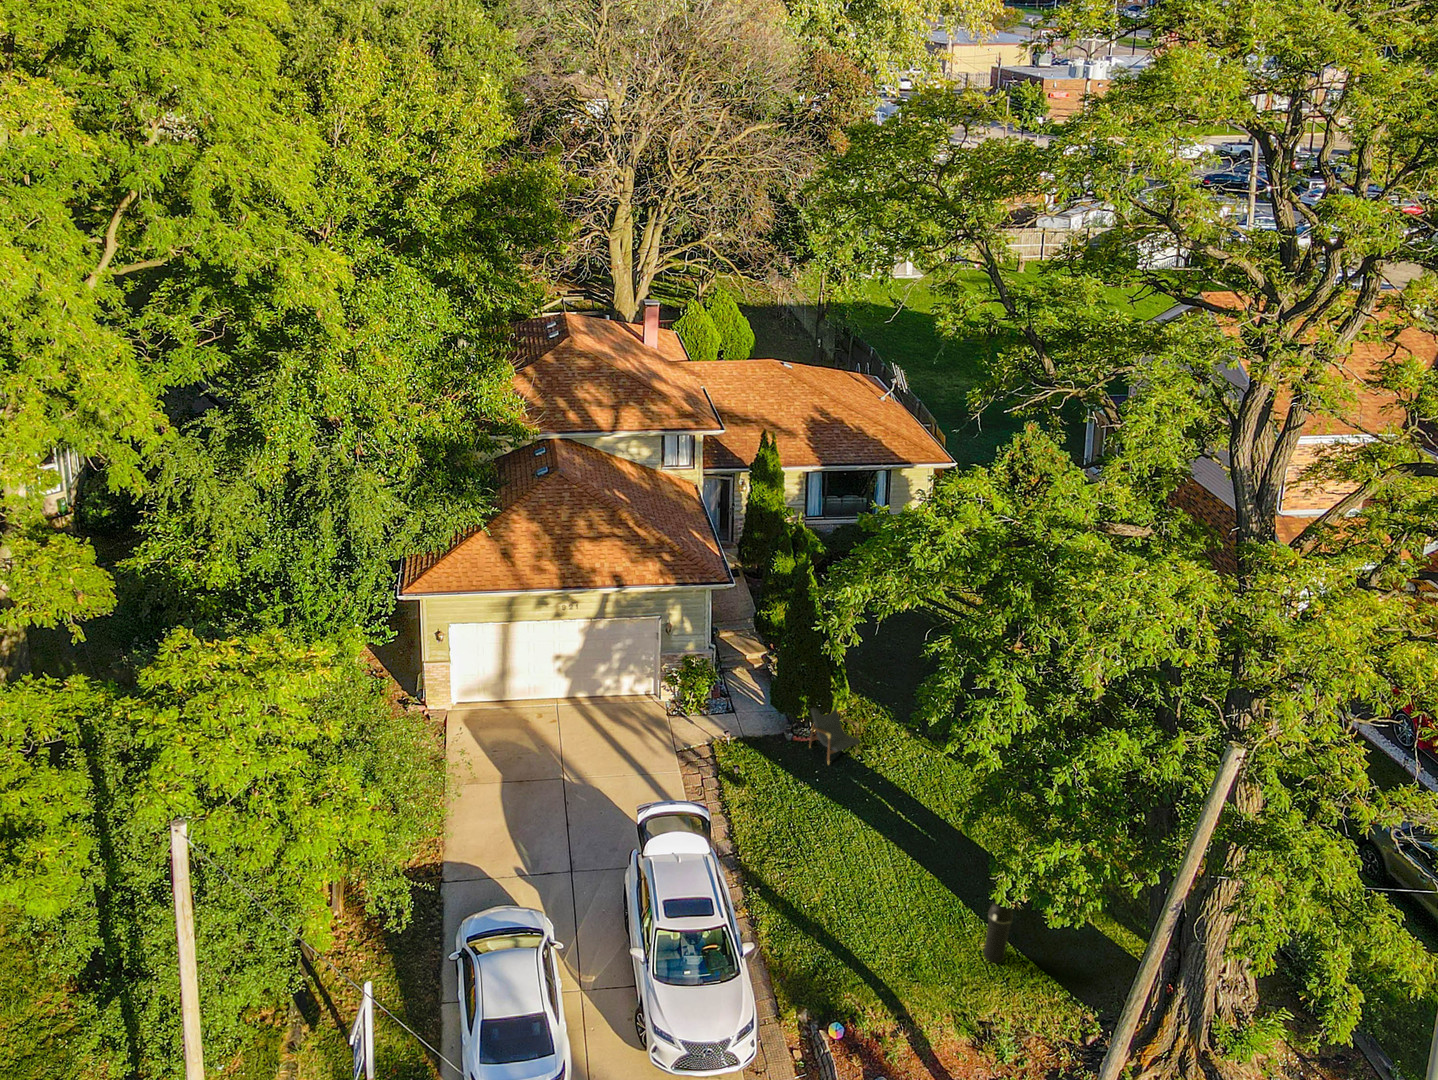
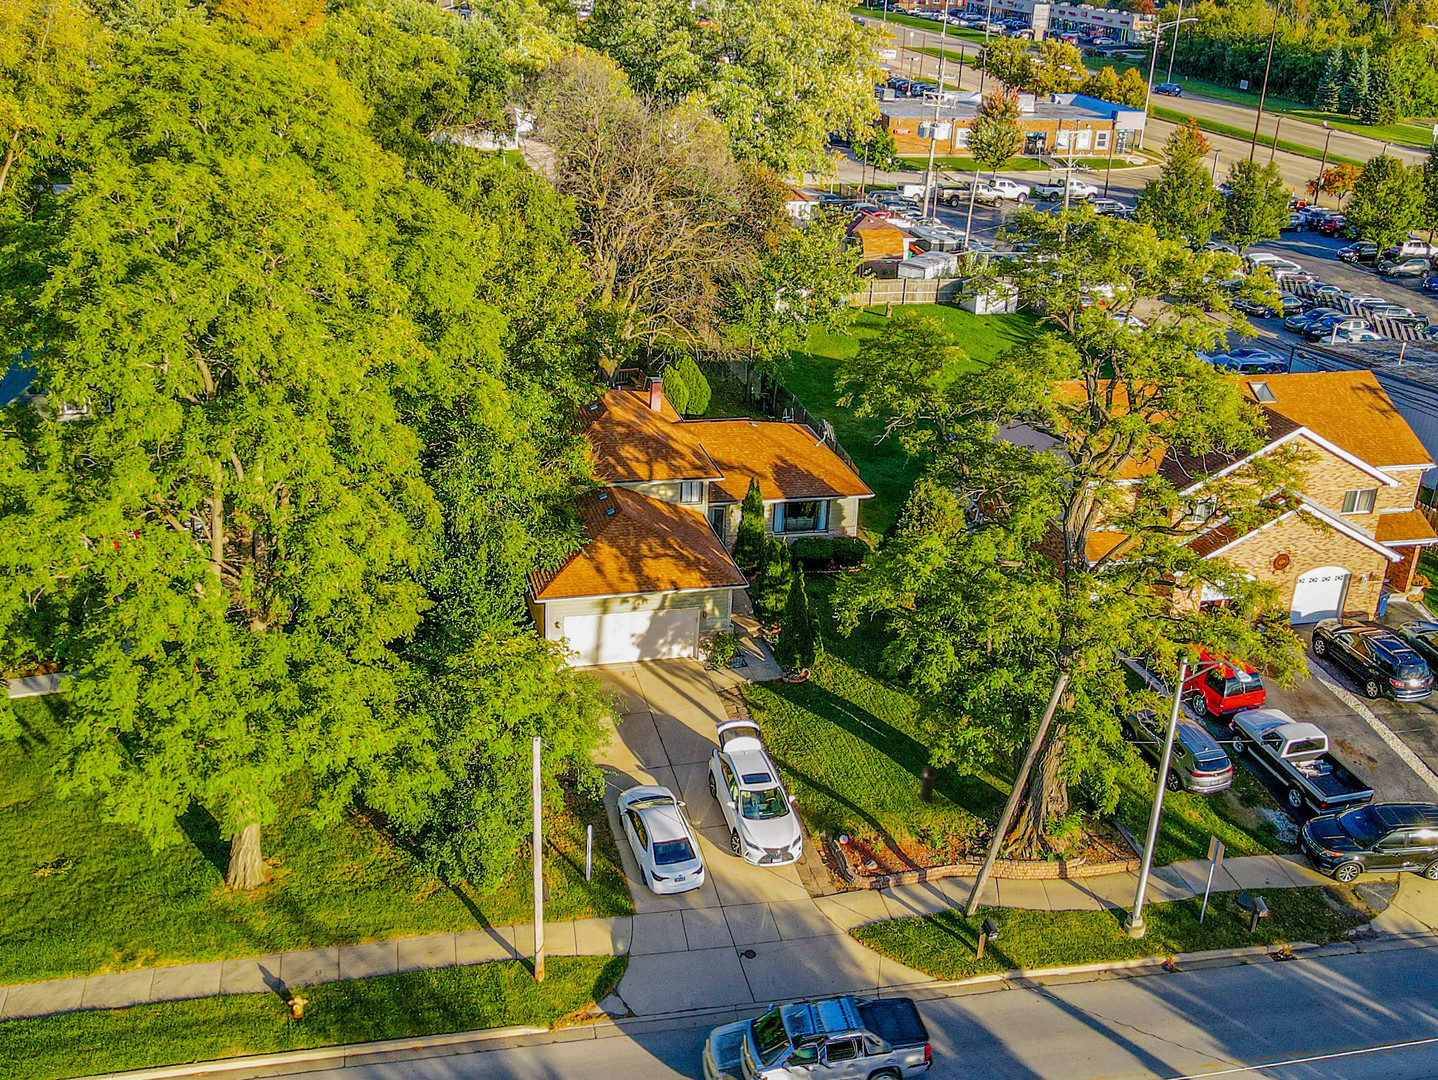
lounge chair: present [809,705,860,764] -> none [801,657,834,698]

